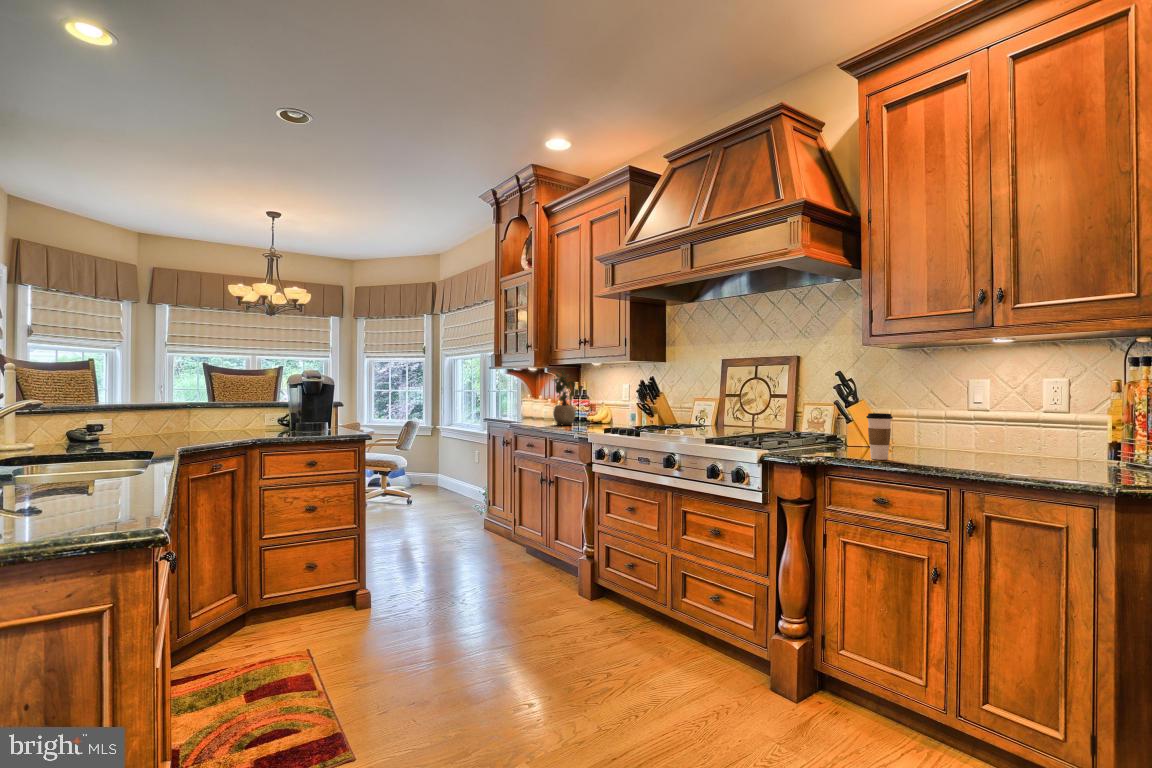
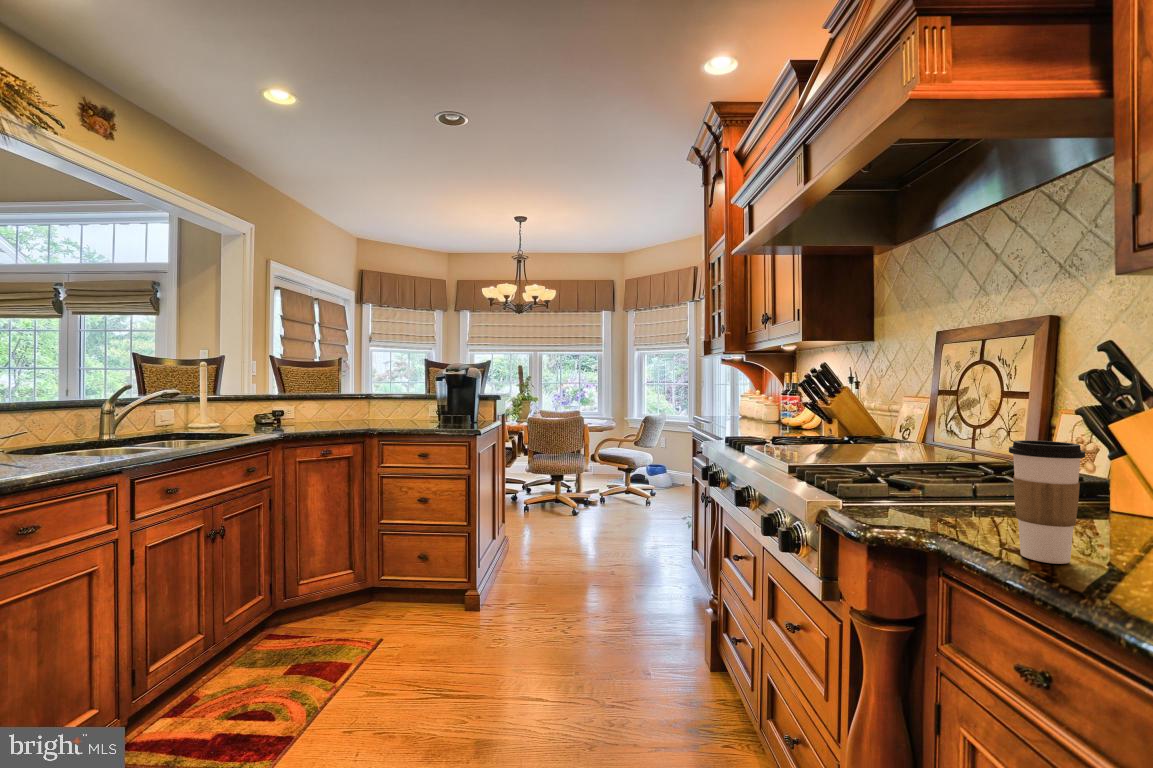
potted plant: present [553,371,583,425] -> none [703,358,735,429]

